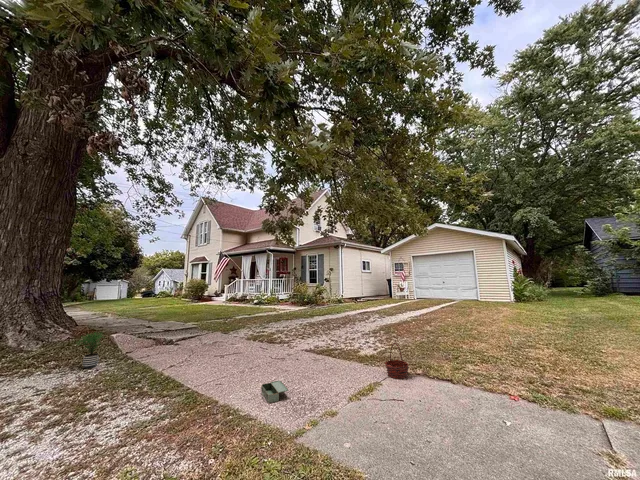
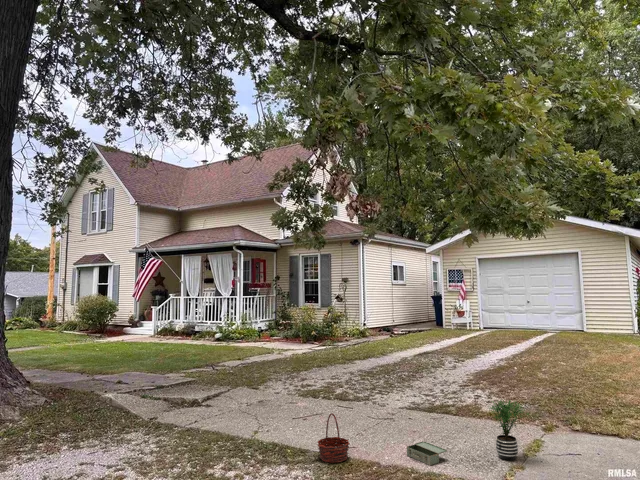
potted plant: present [78,332,102,369] -> present [489,400,523,460]
basket: present [385,343,409,379] -> present [318,413,350,463]

